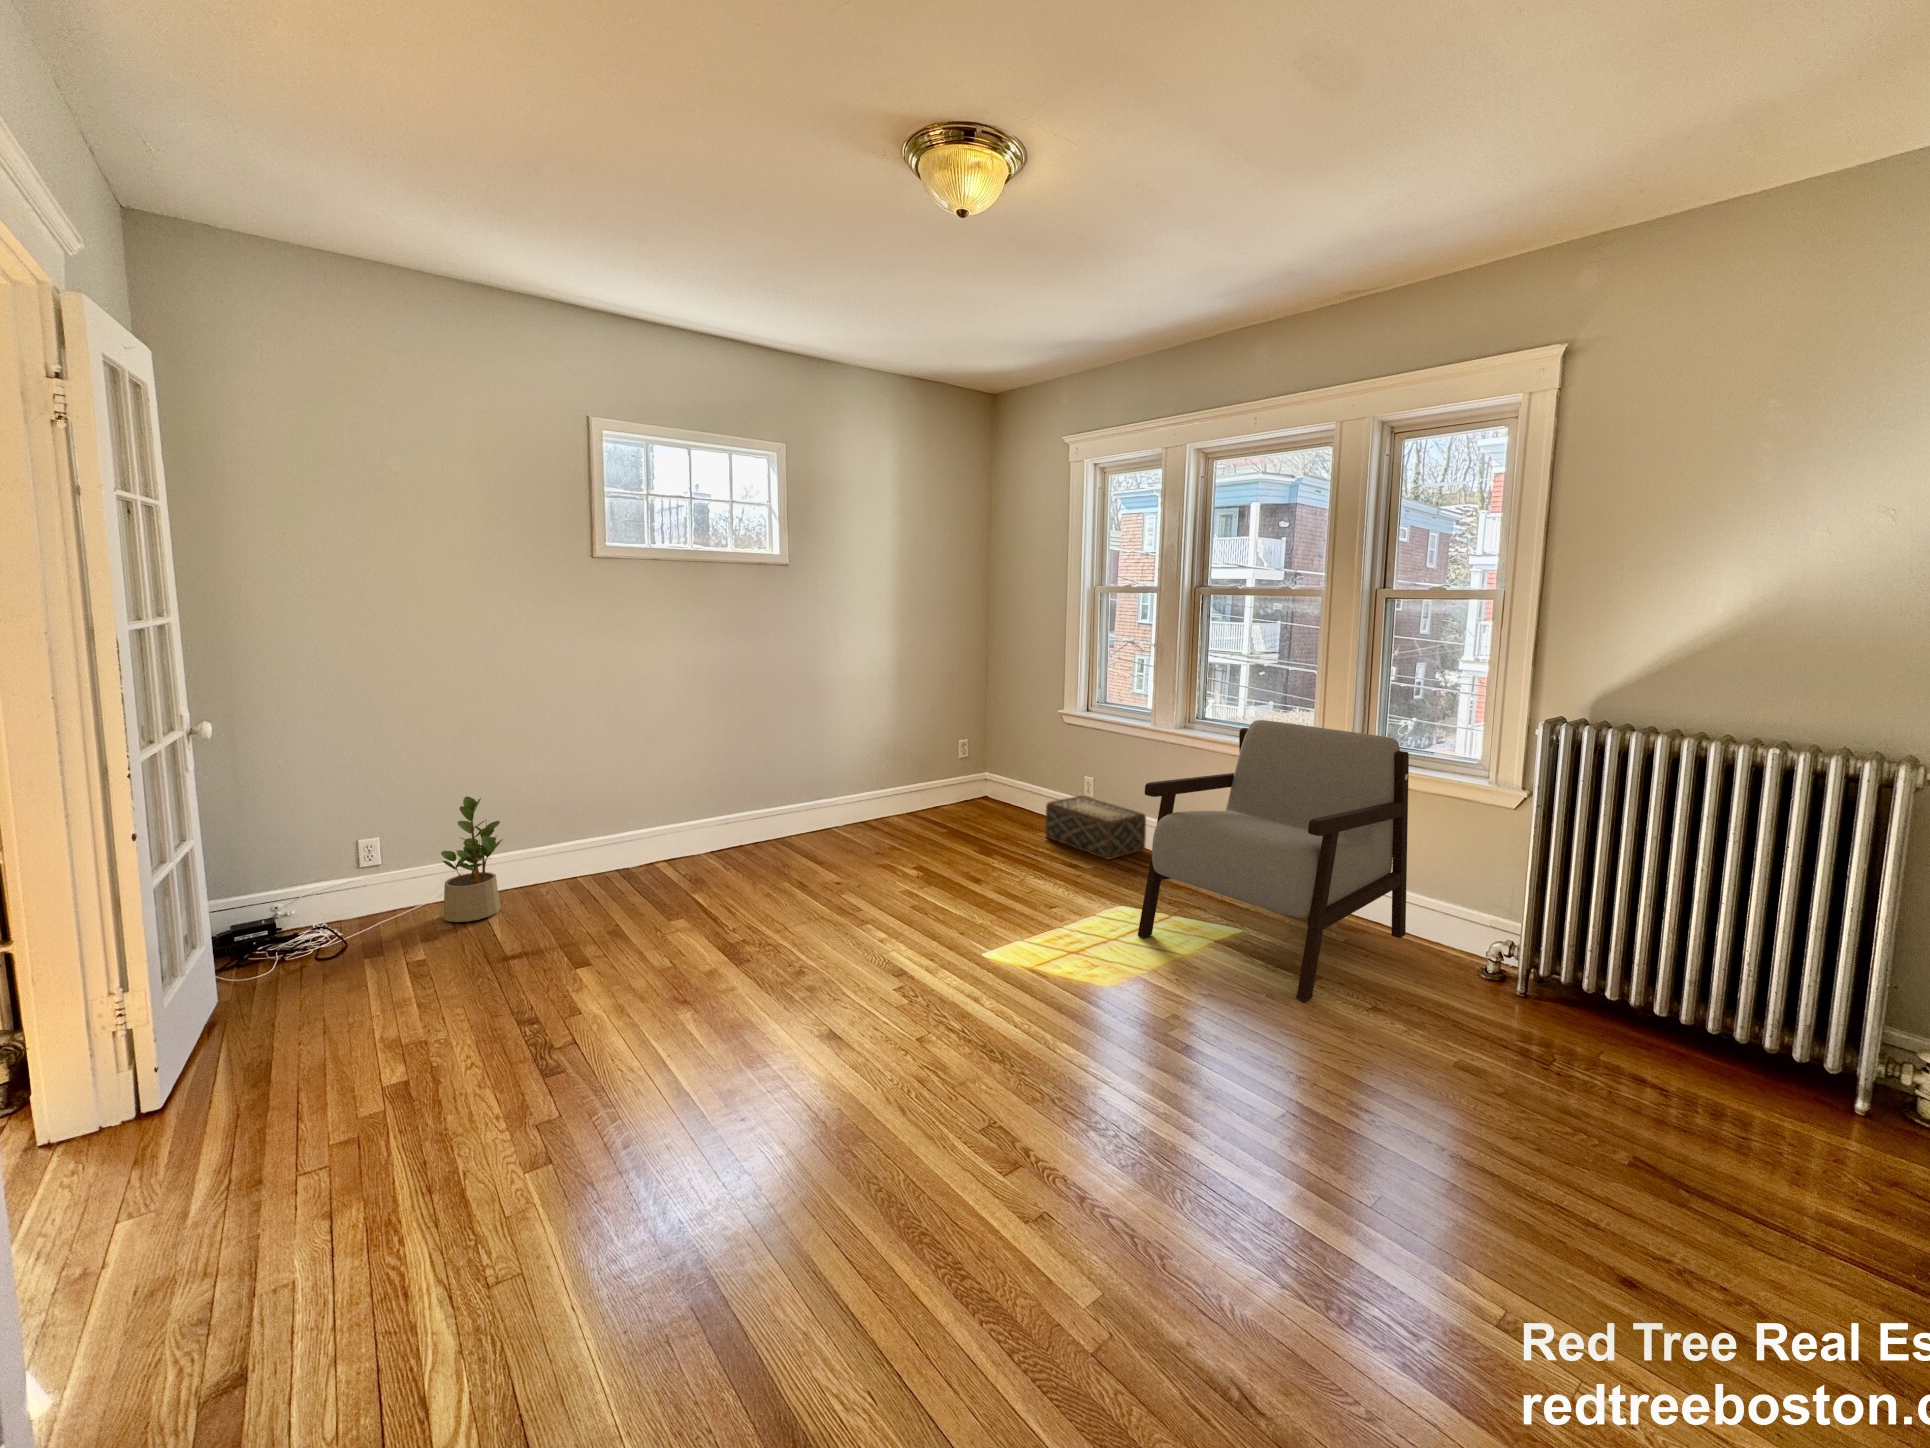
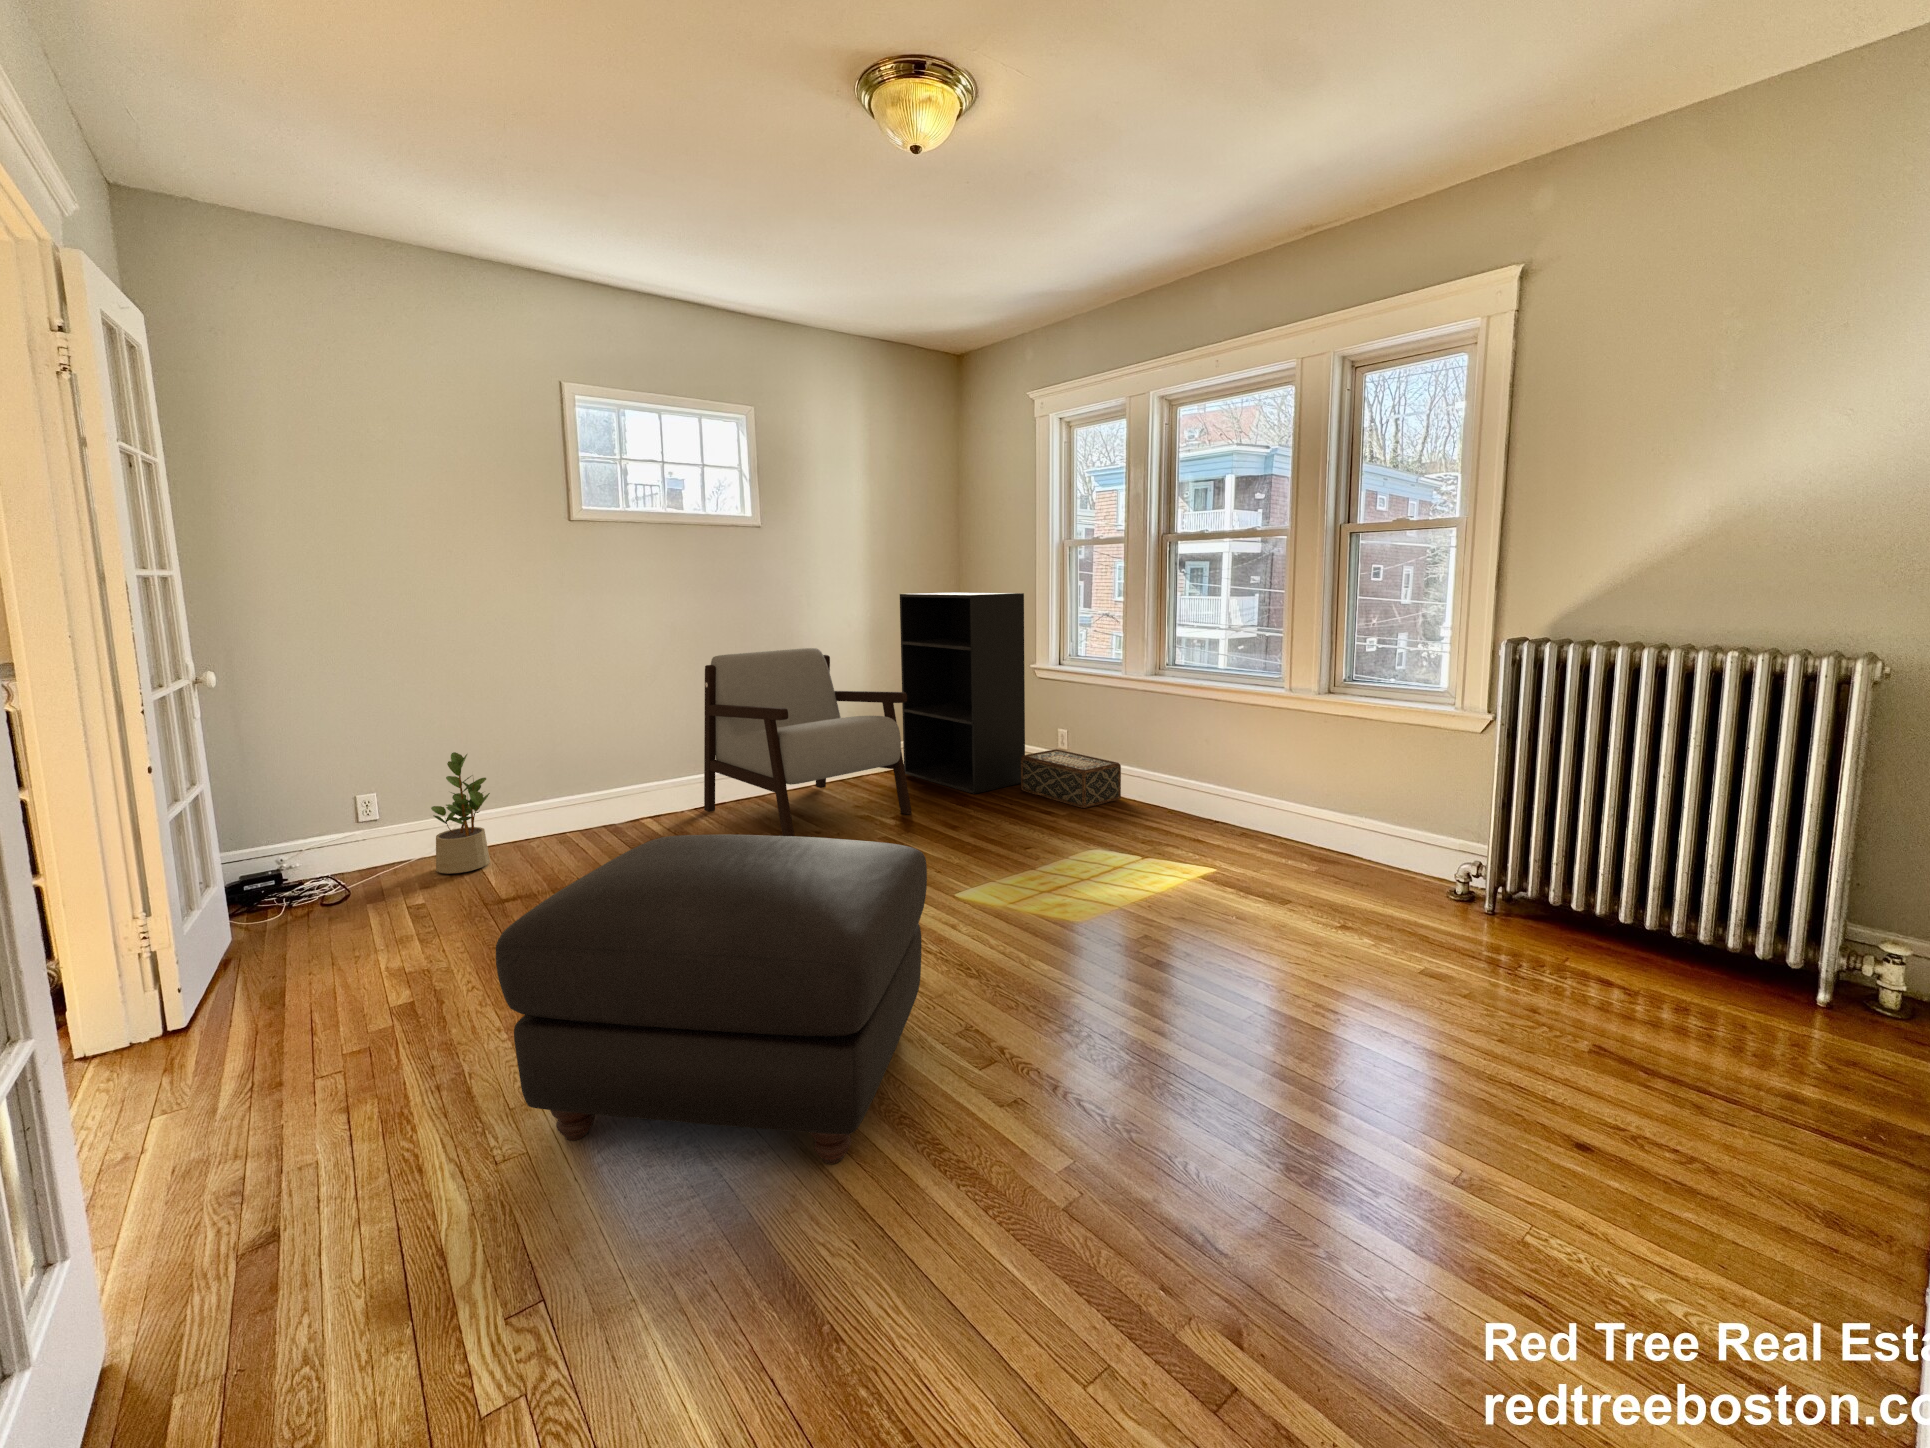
bookshelf: none [927,633,1053,840] -> present [900,592,1025,794]
armchair: present [1138,720,1409,1002] -> present [704,648,912,836]
ottoman: none [495,915,954,1294] -> present [496,834,927,1164]

